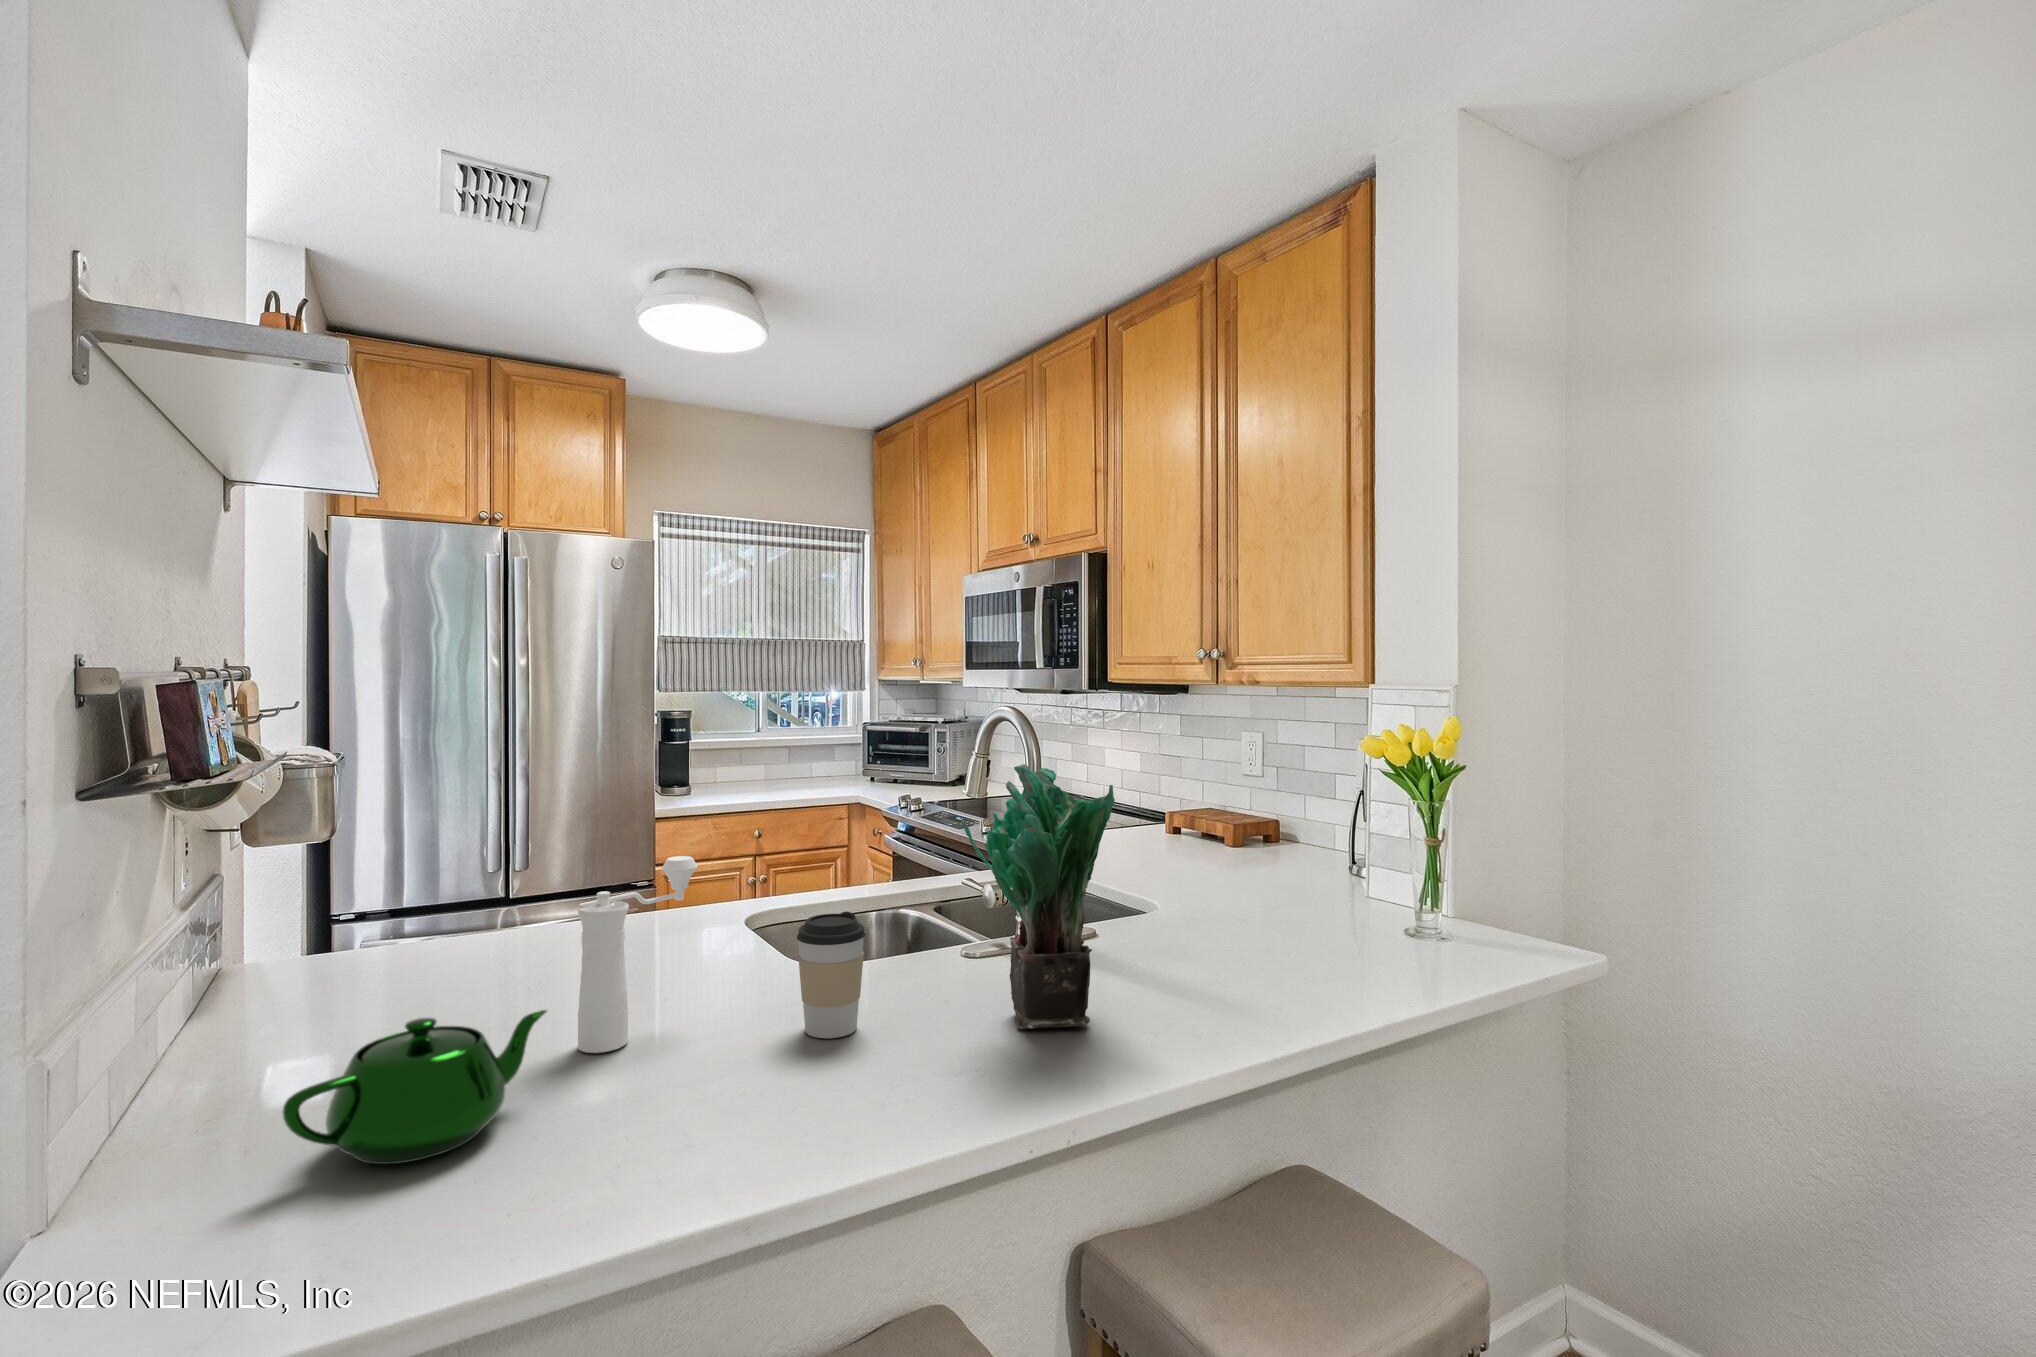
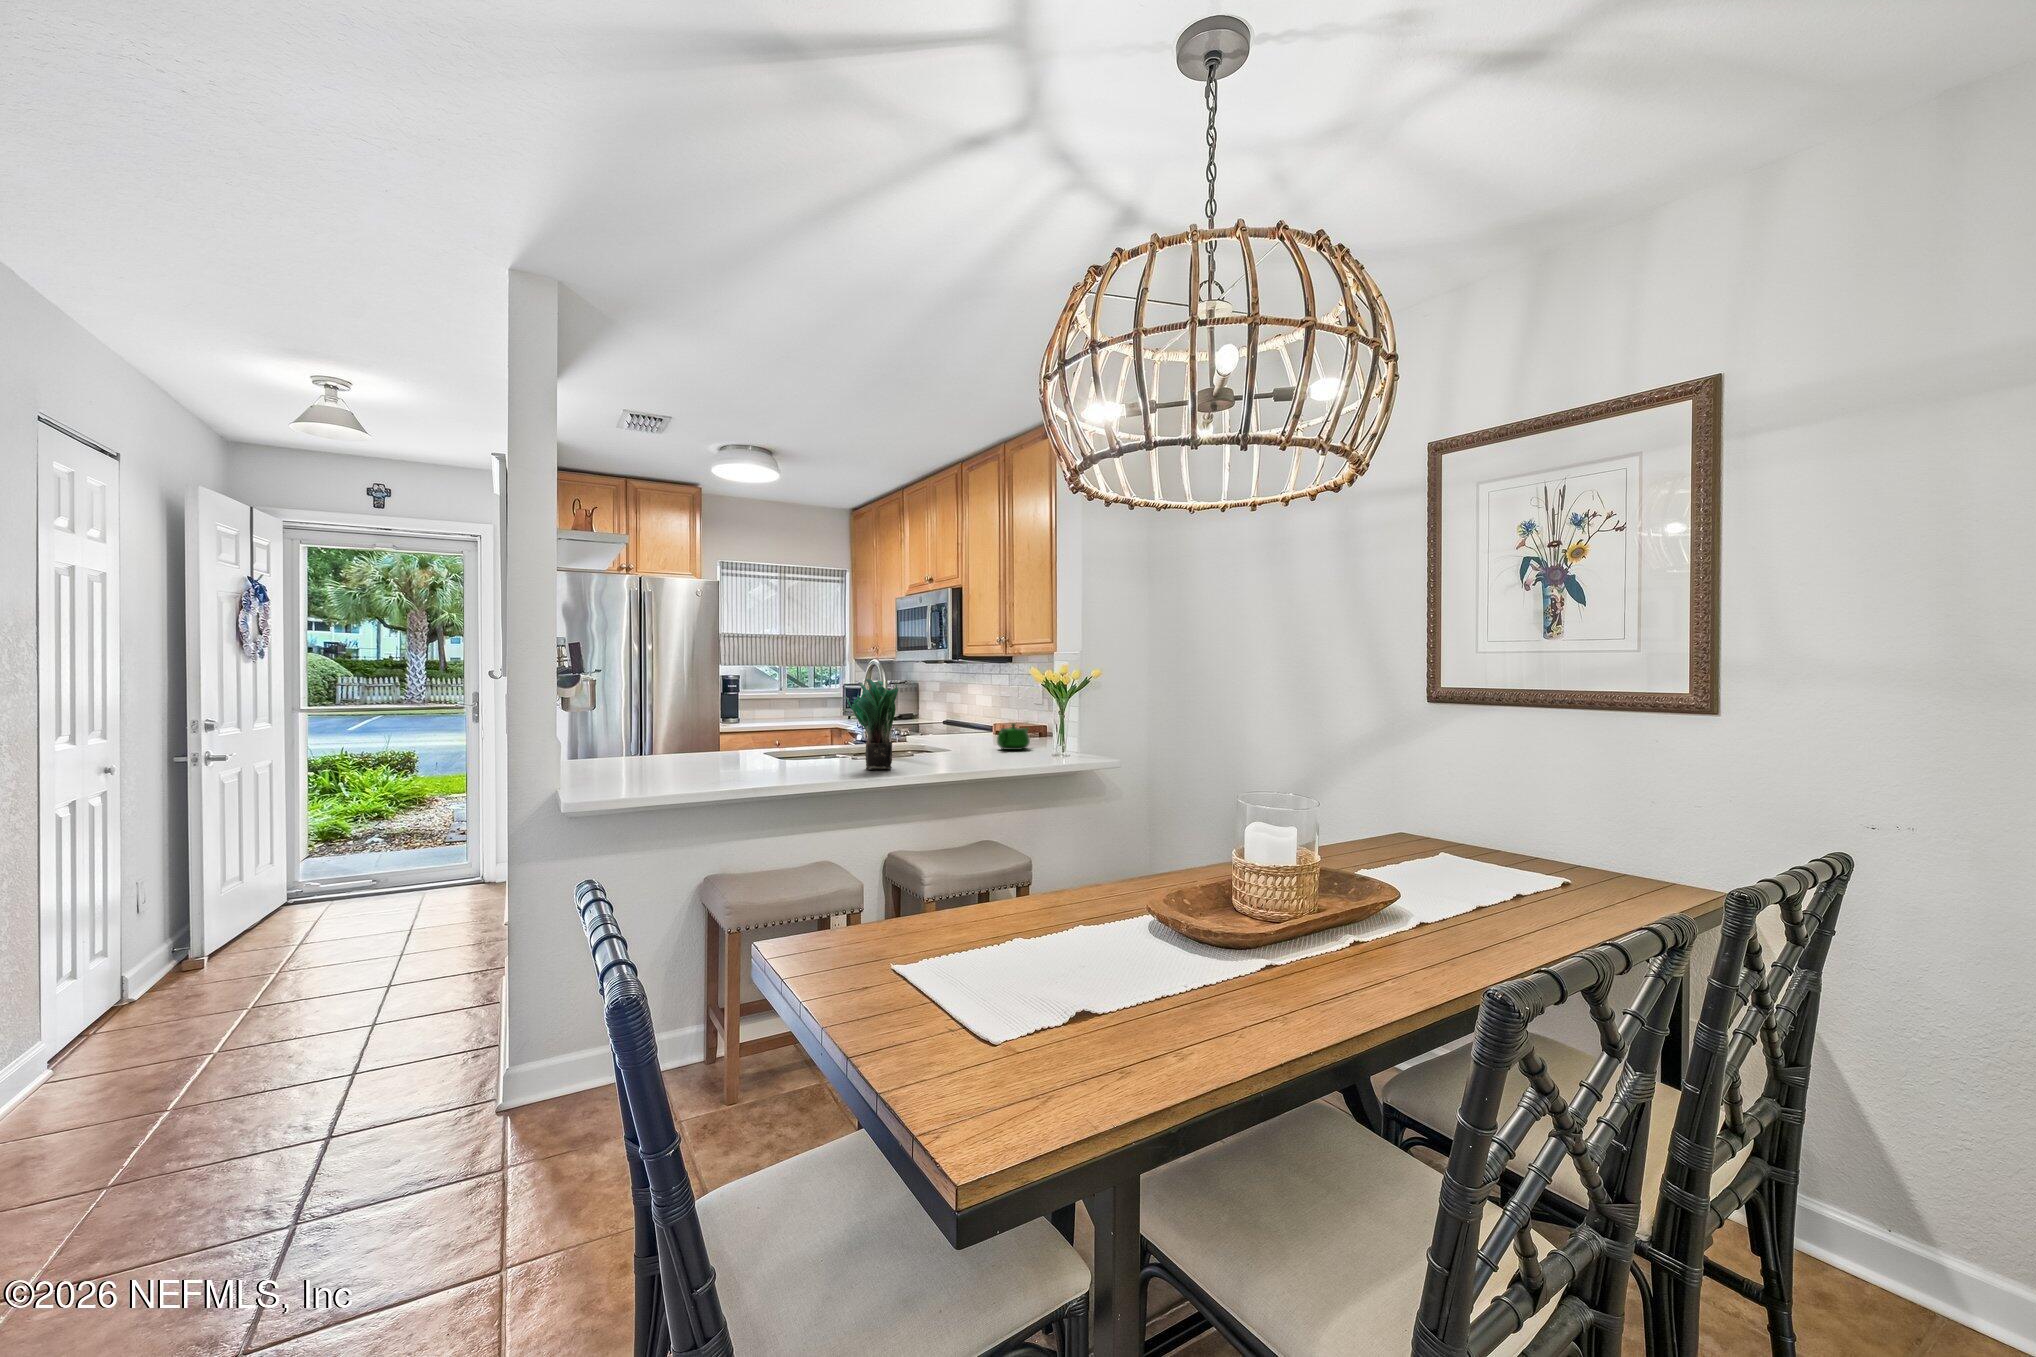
pepper mill: present [578,856,697,1053] -> none [714,712,753,773]
coffee cup: present [797,912,865,1038] -> none [788,731,813,771]
teapot: present [282,1010,546,1164] -> present [997,723,1030,750]

